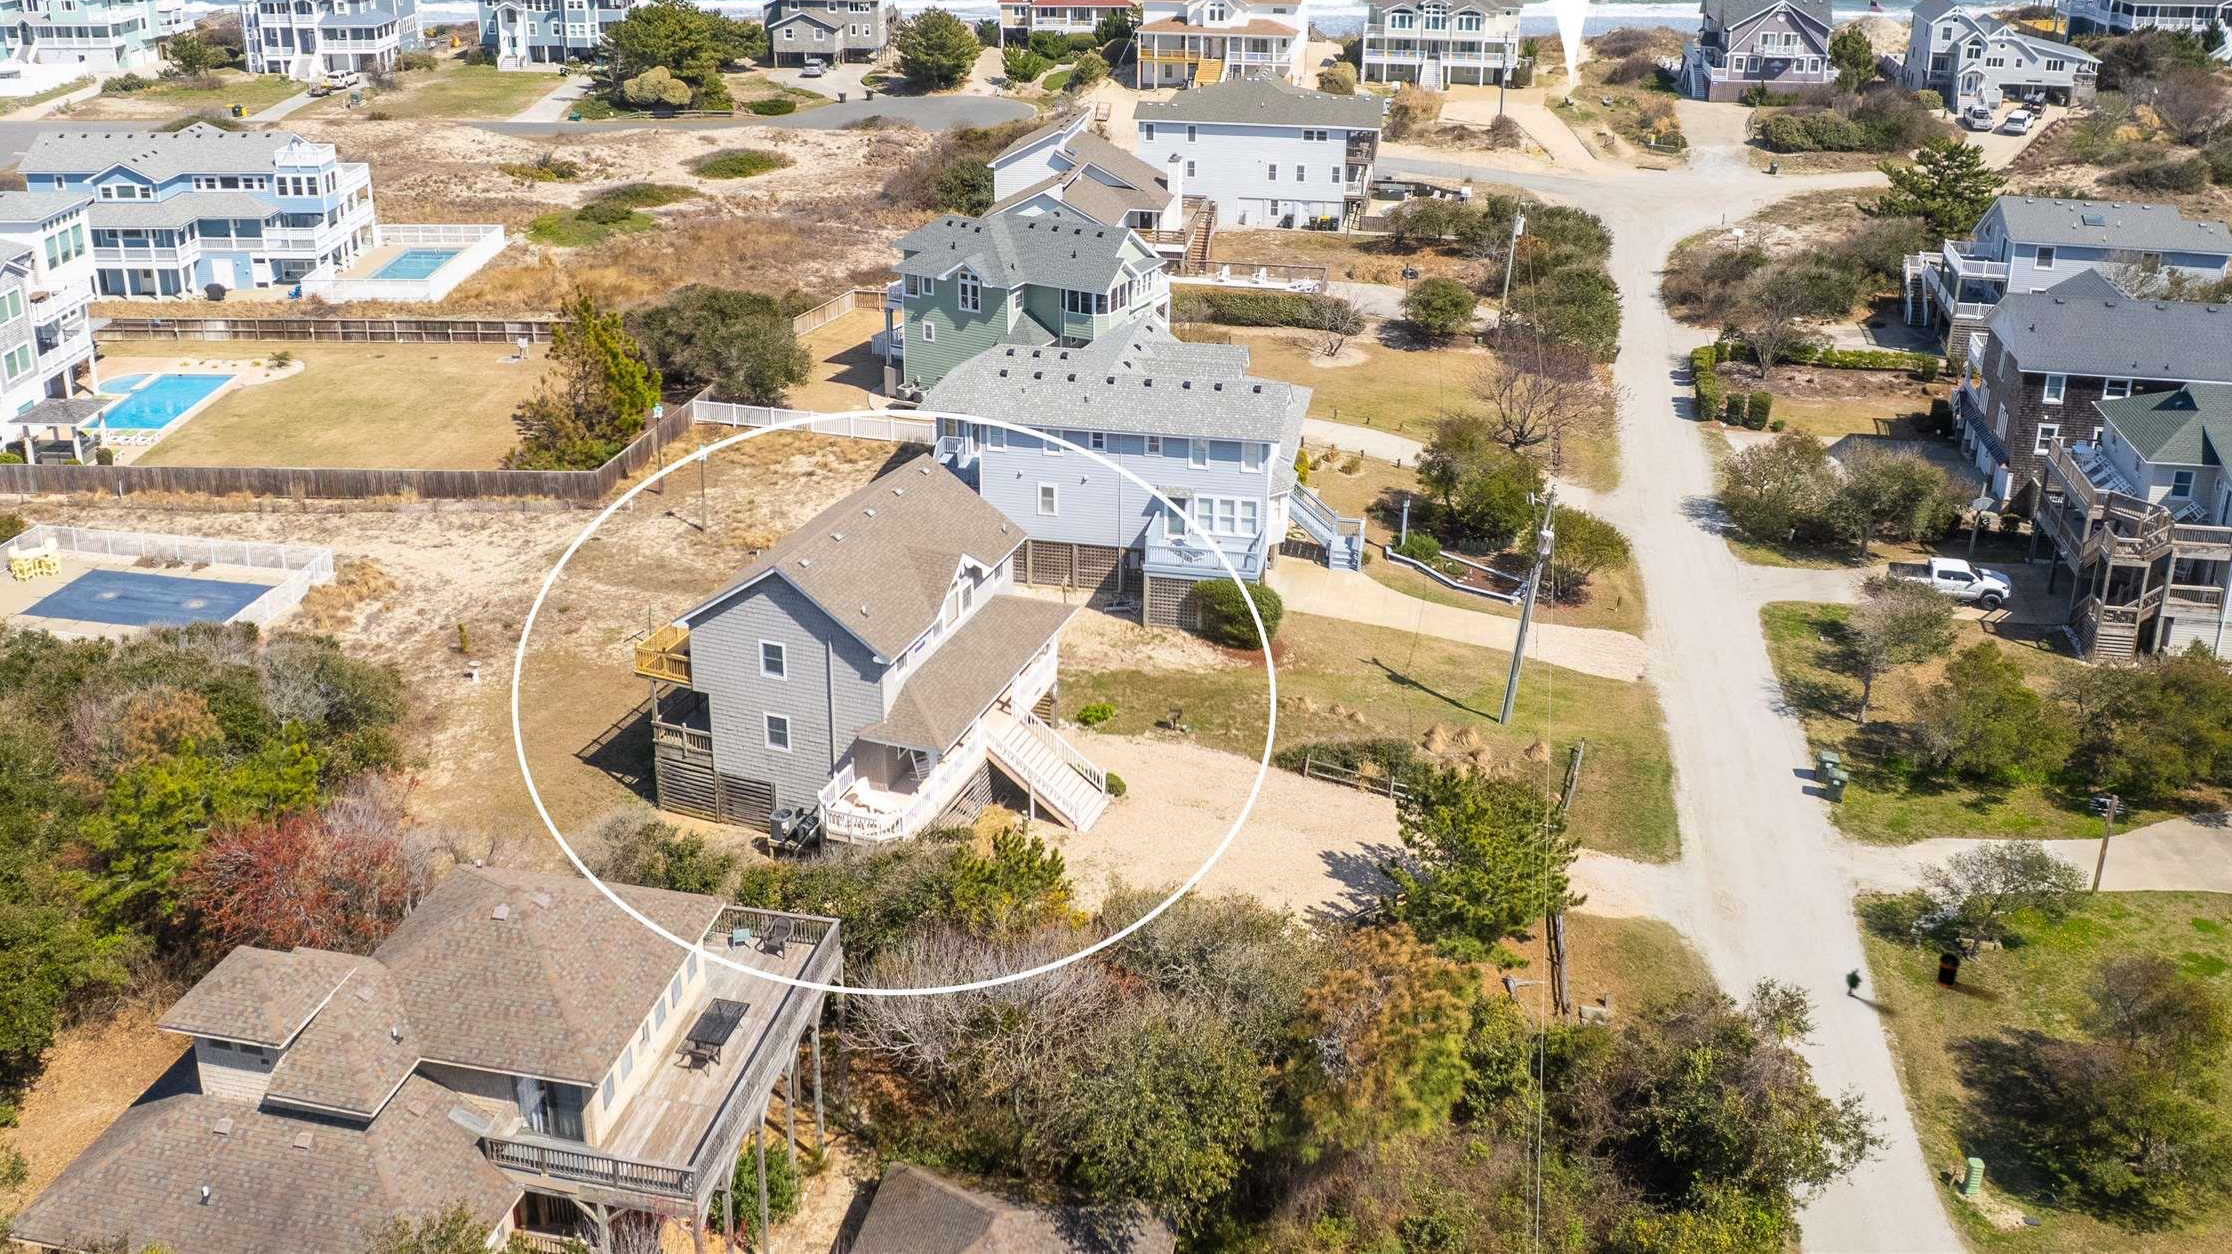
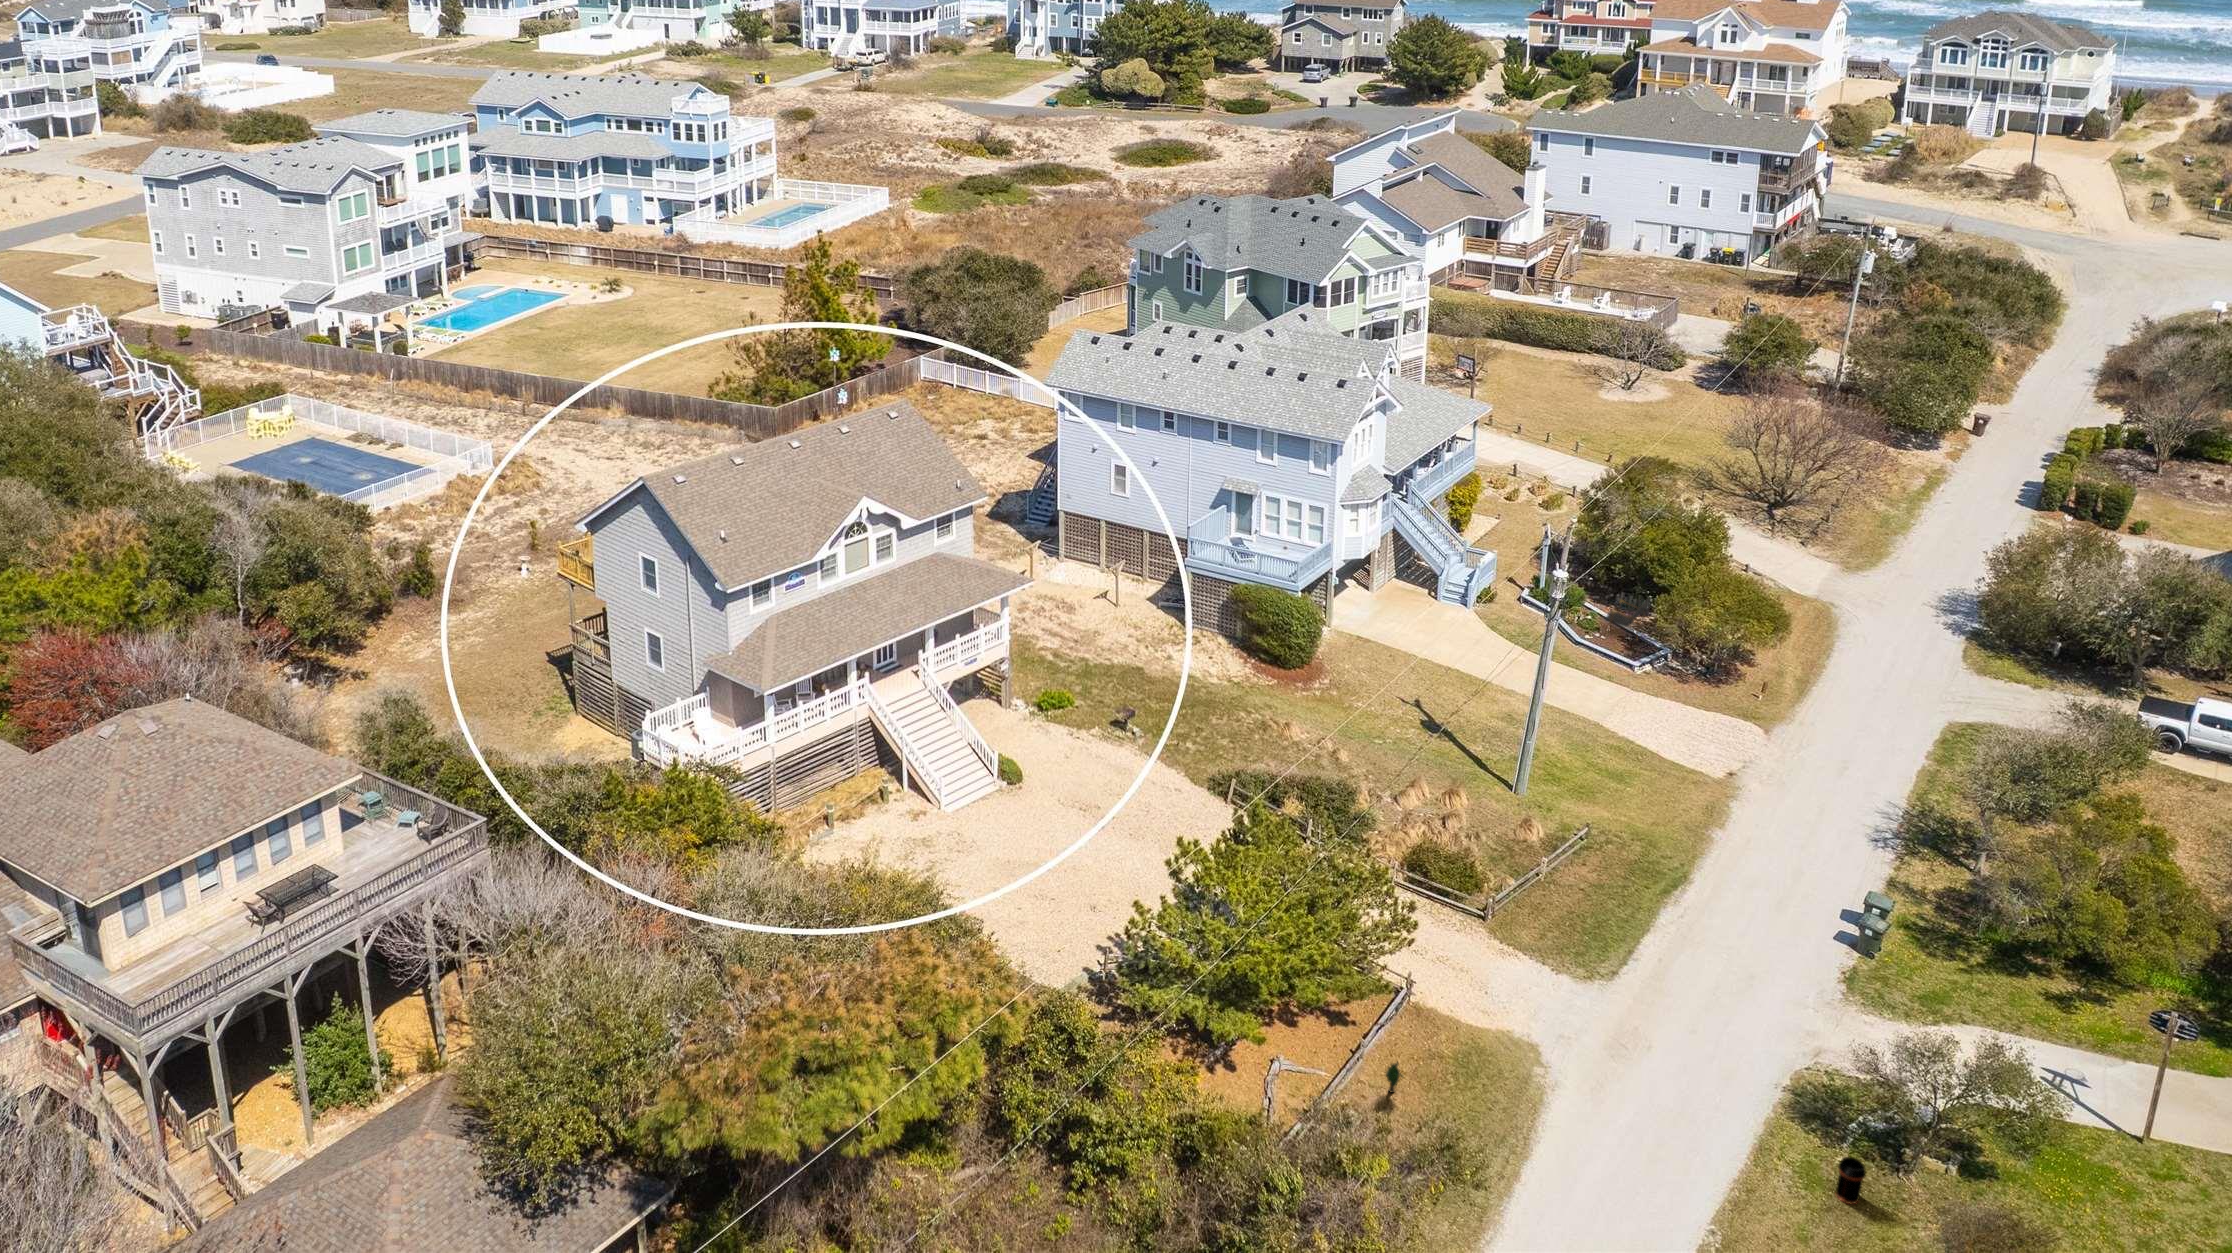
lounge chair: none [1479,542,1514,580] -> present [1605,598,1650,636]
decorative plant: present [1846,970,1862,996] -> present [1386,1062,1403,1093]

